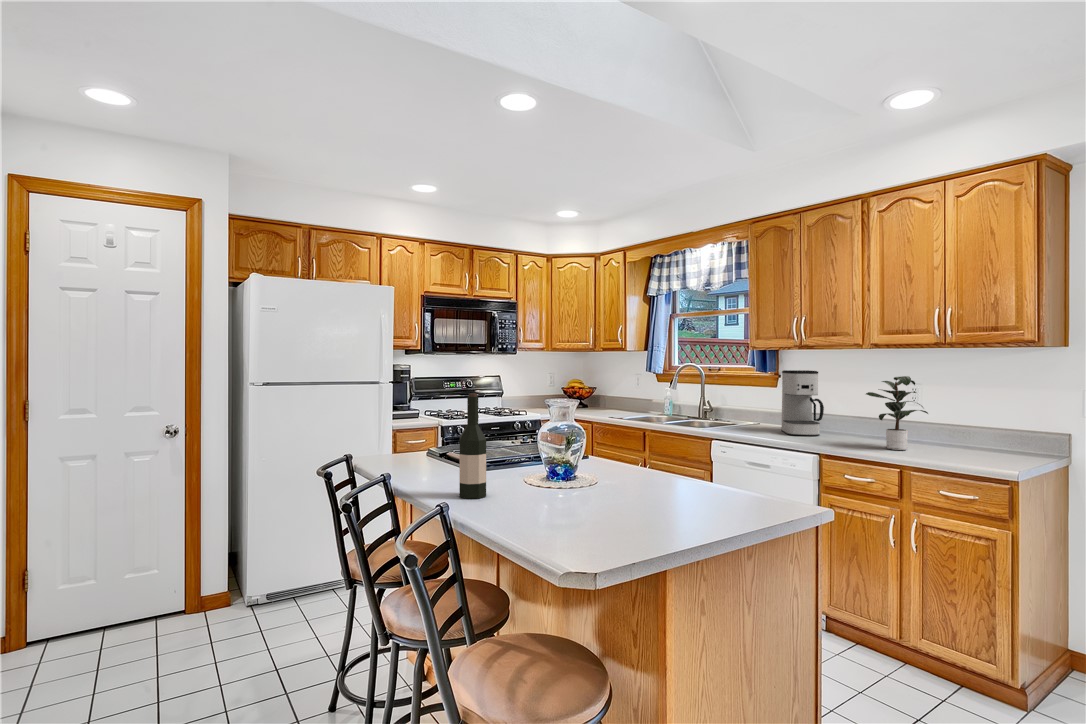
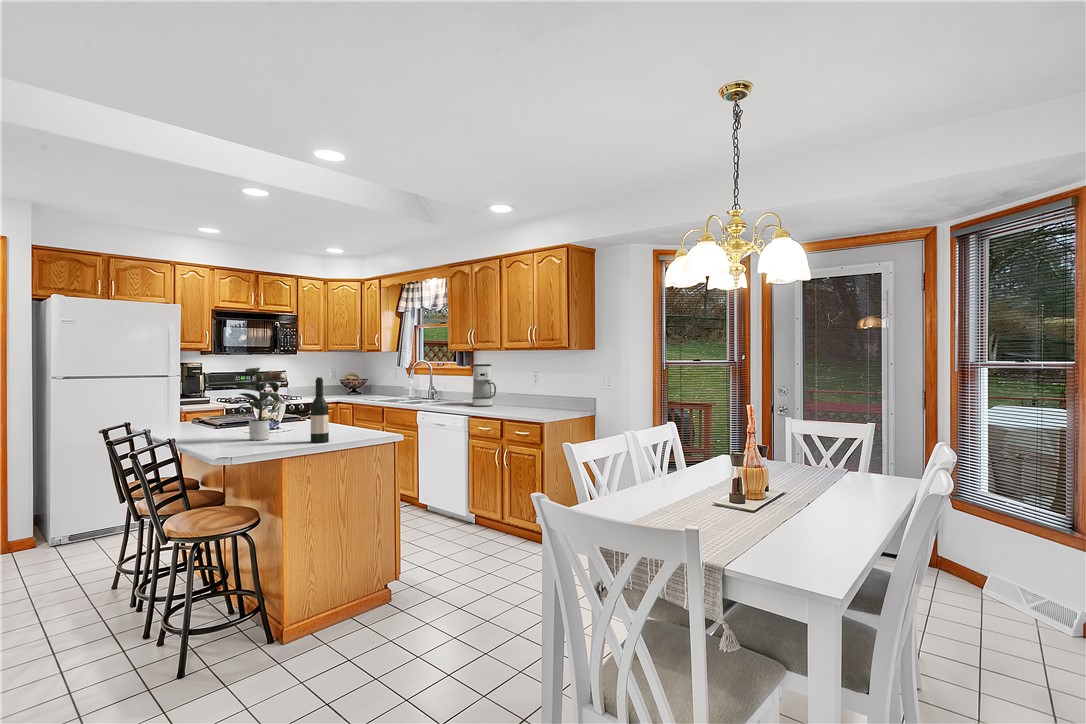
potted plant: present [866,376,928,450] -> present [236,368,292,440]
wine bottle: present [459,393,486,499] -> present [311,377,329,443]

